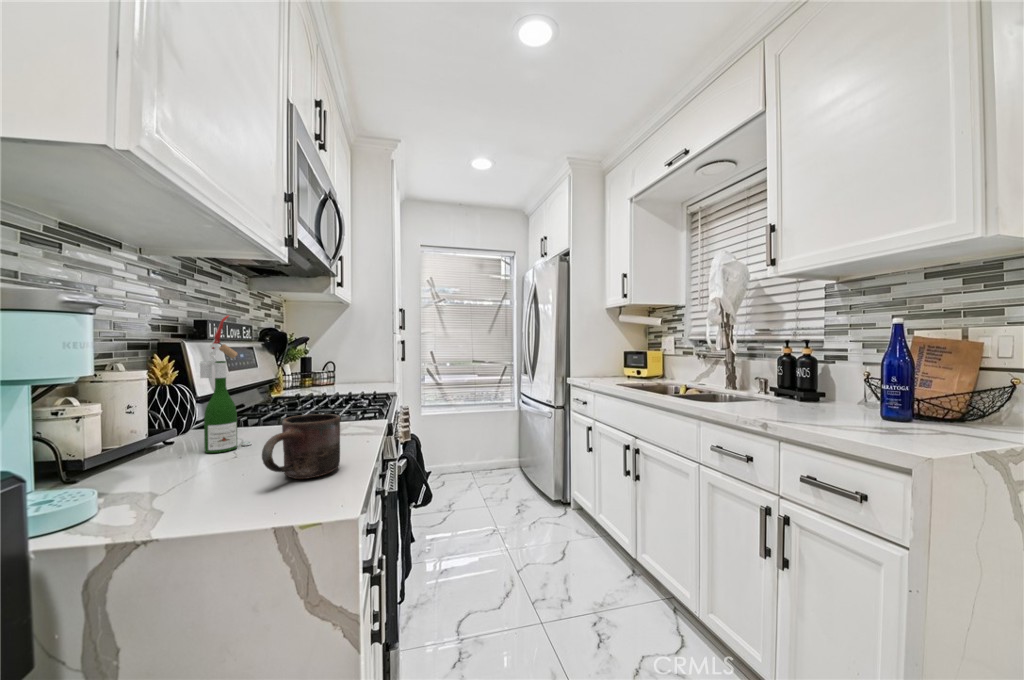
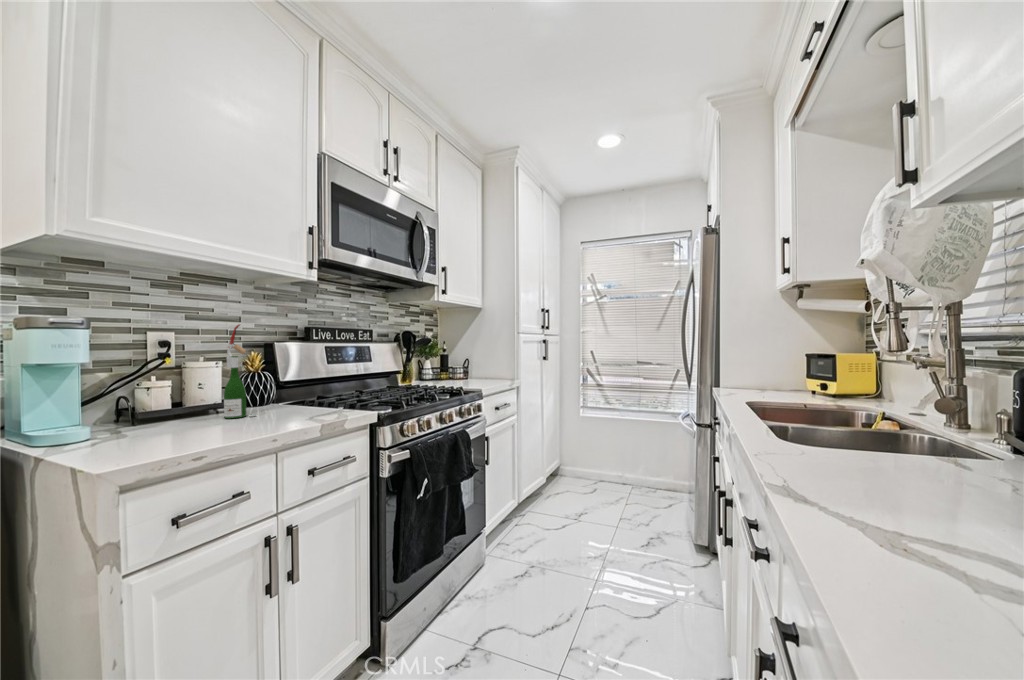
mug: present [262,414,340,479] -> none [144,397,222,443]

